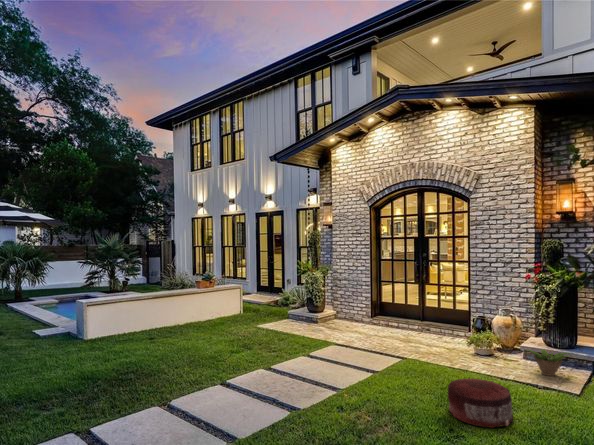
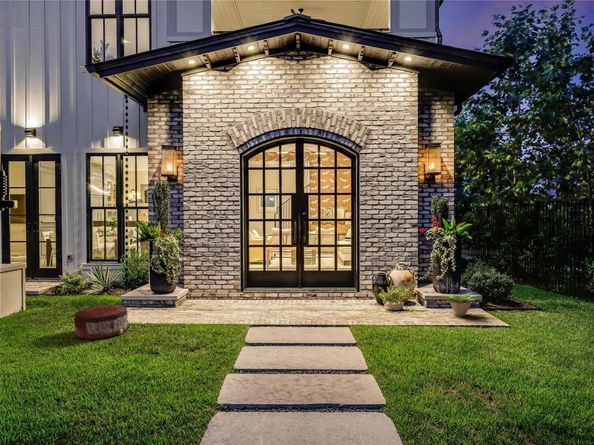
pouf: present [448,378,514,428] -> present [74,305,129,339]

